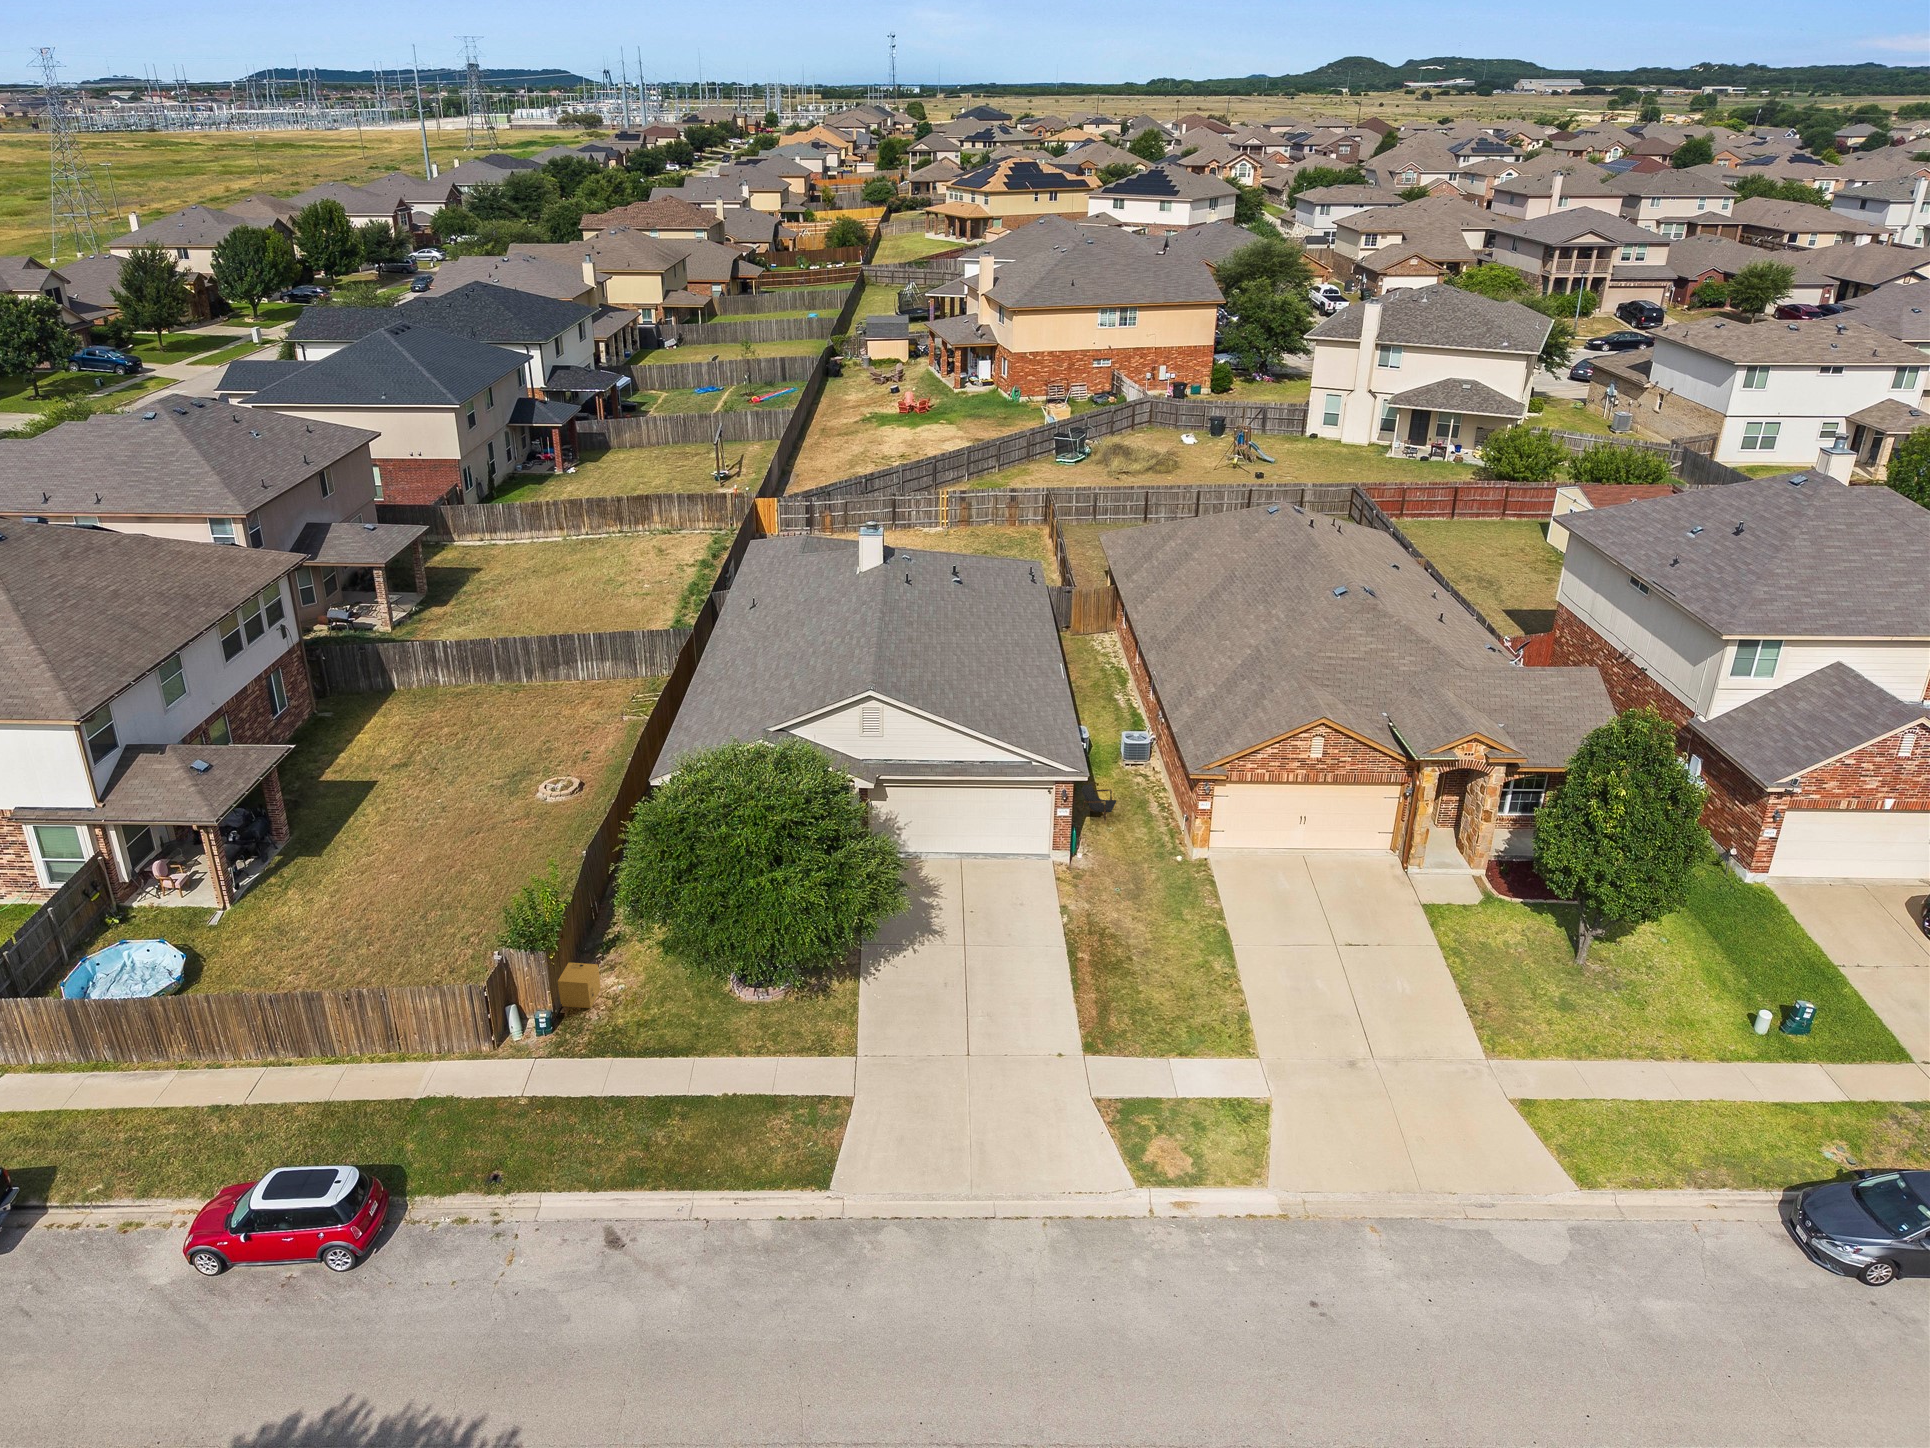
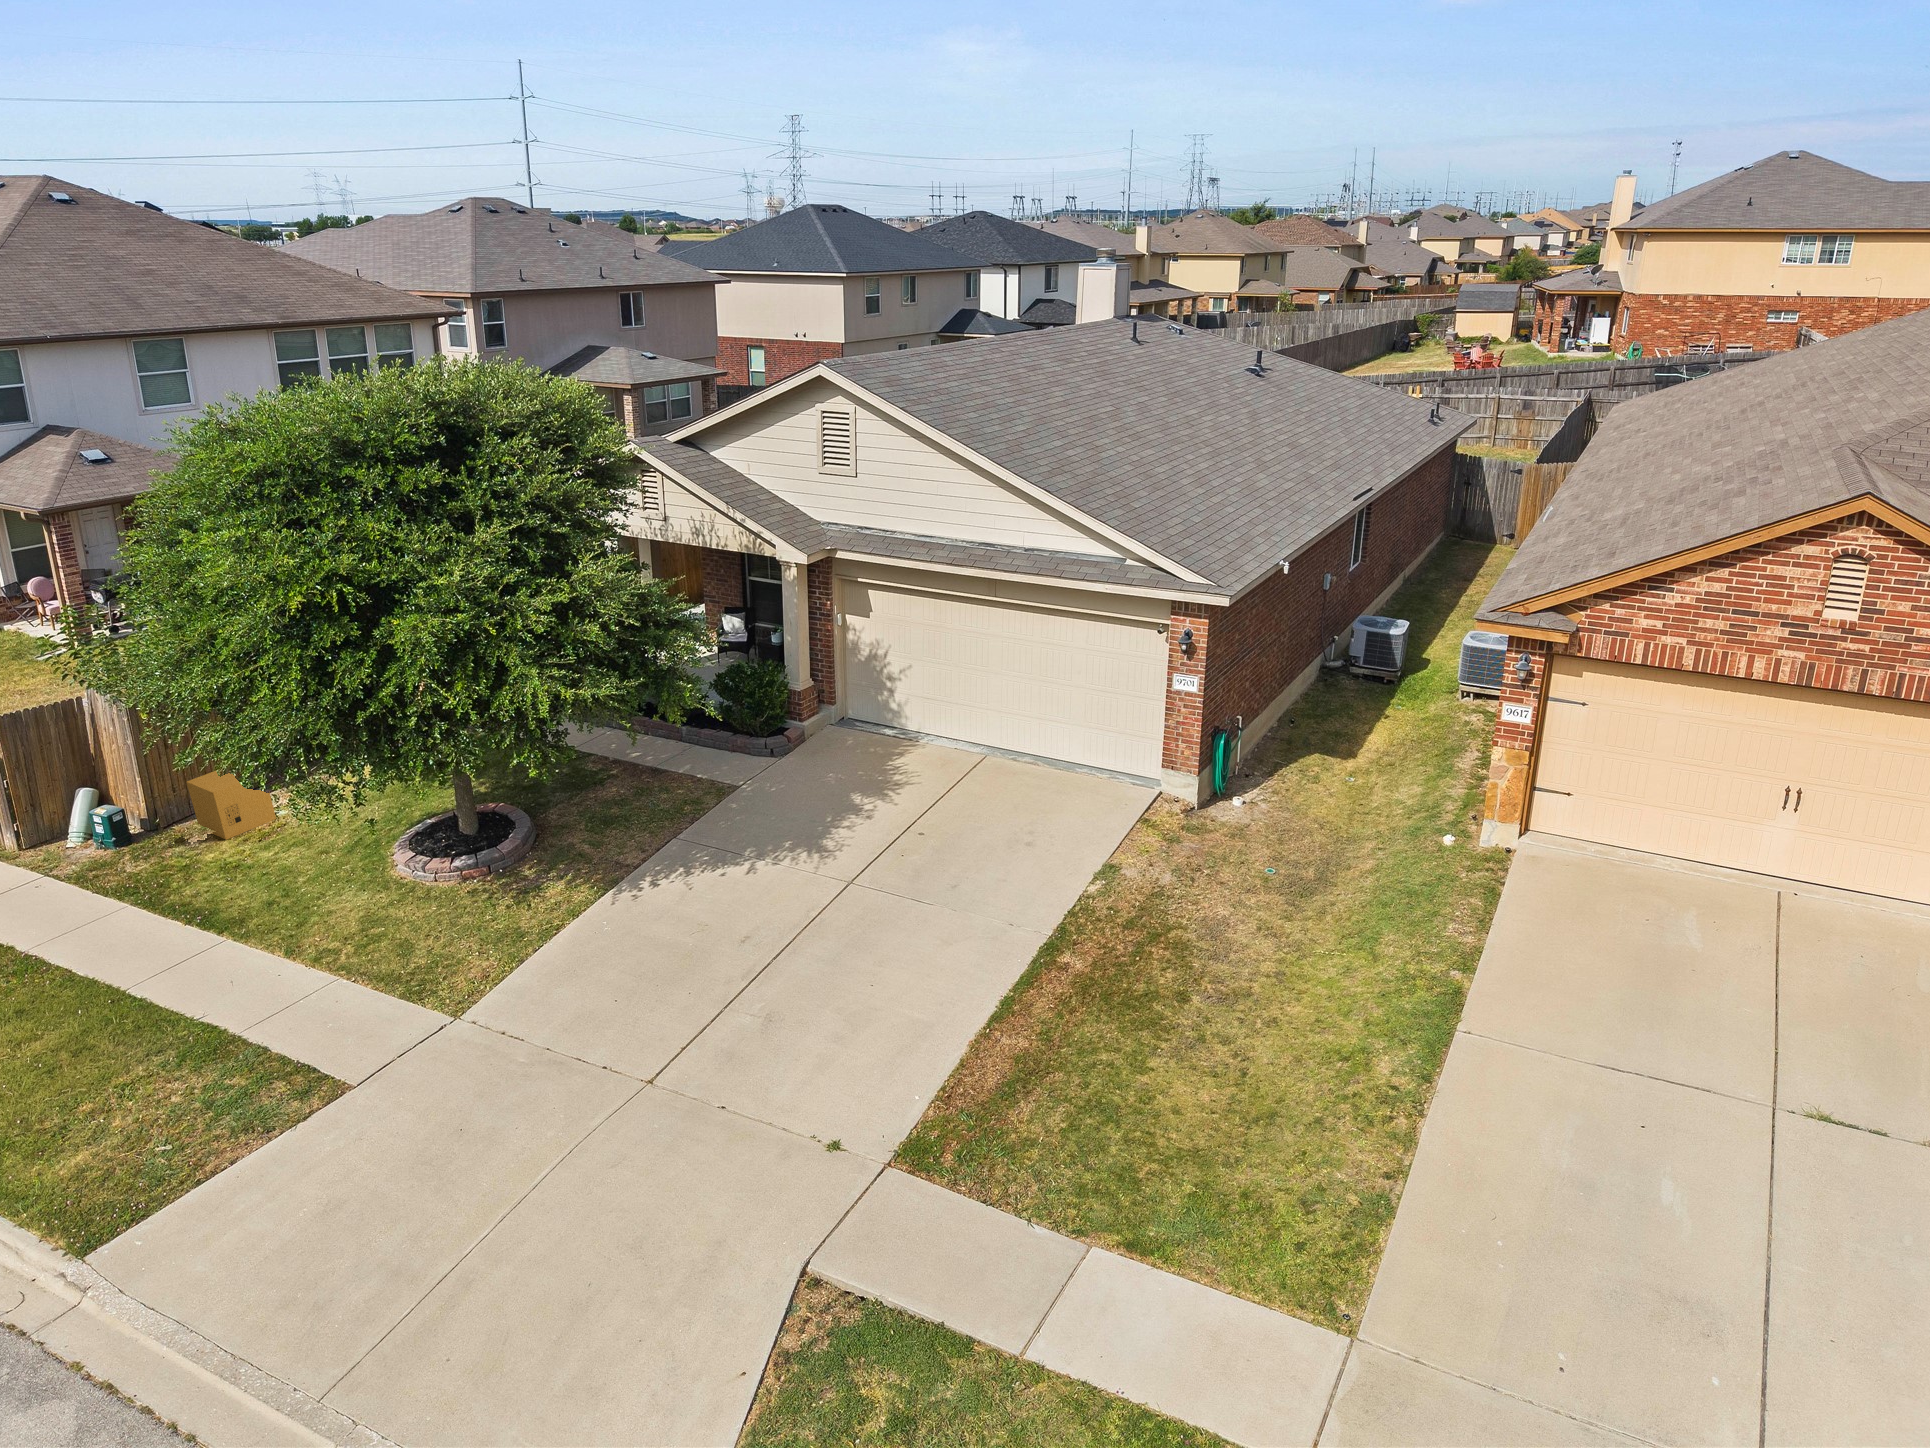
lounge chair: present [1081,784,1116,823] -> none [1303,666,1382,753]

